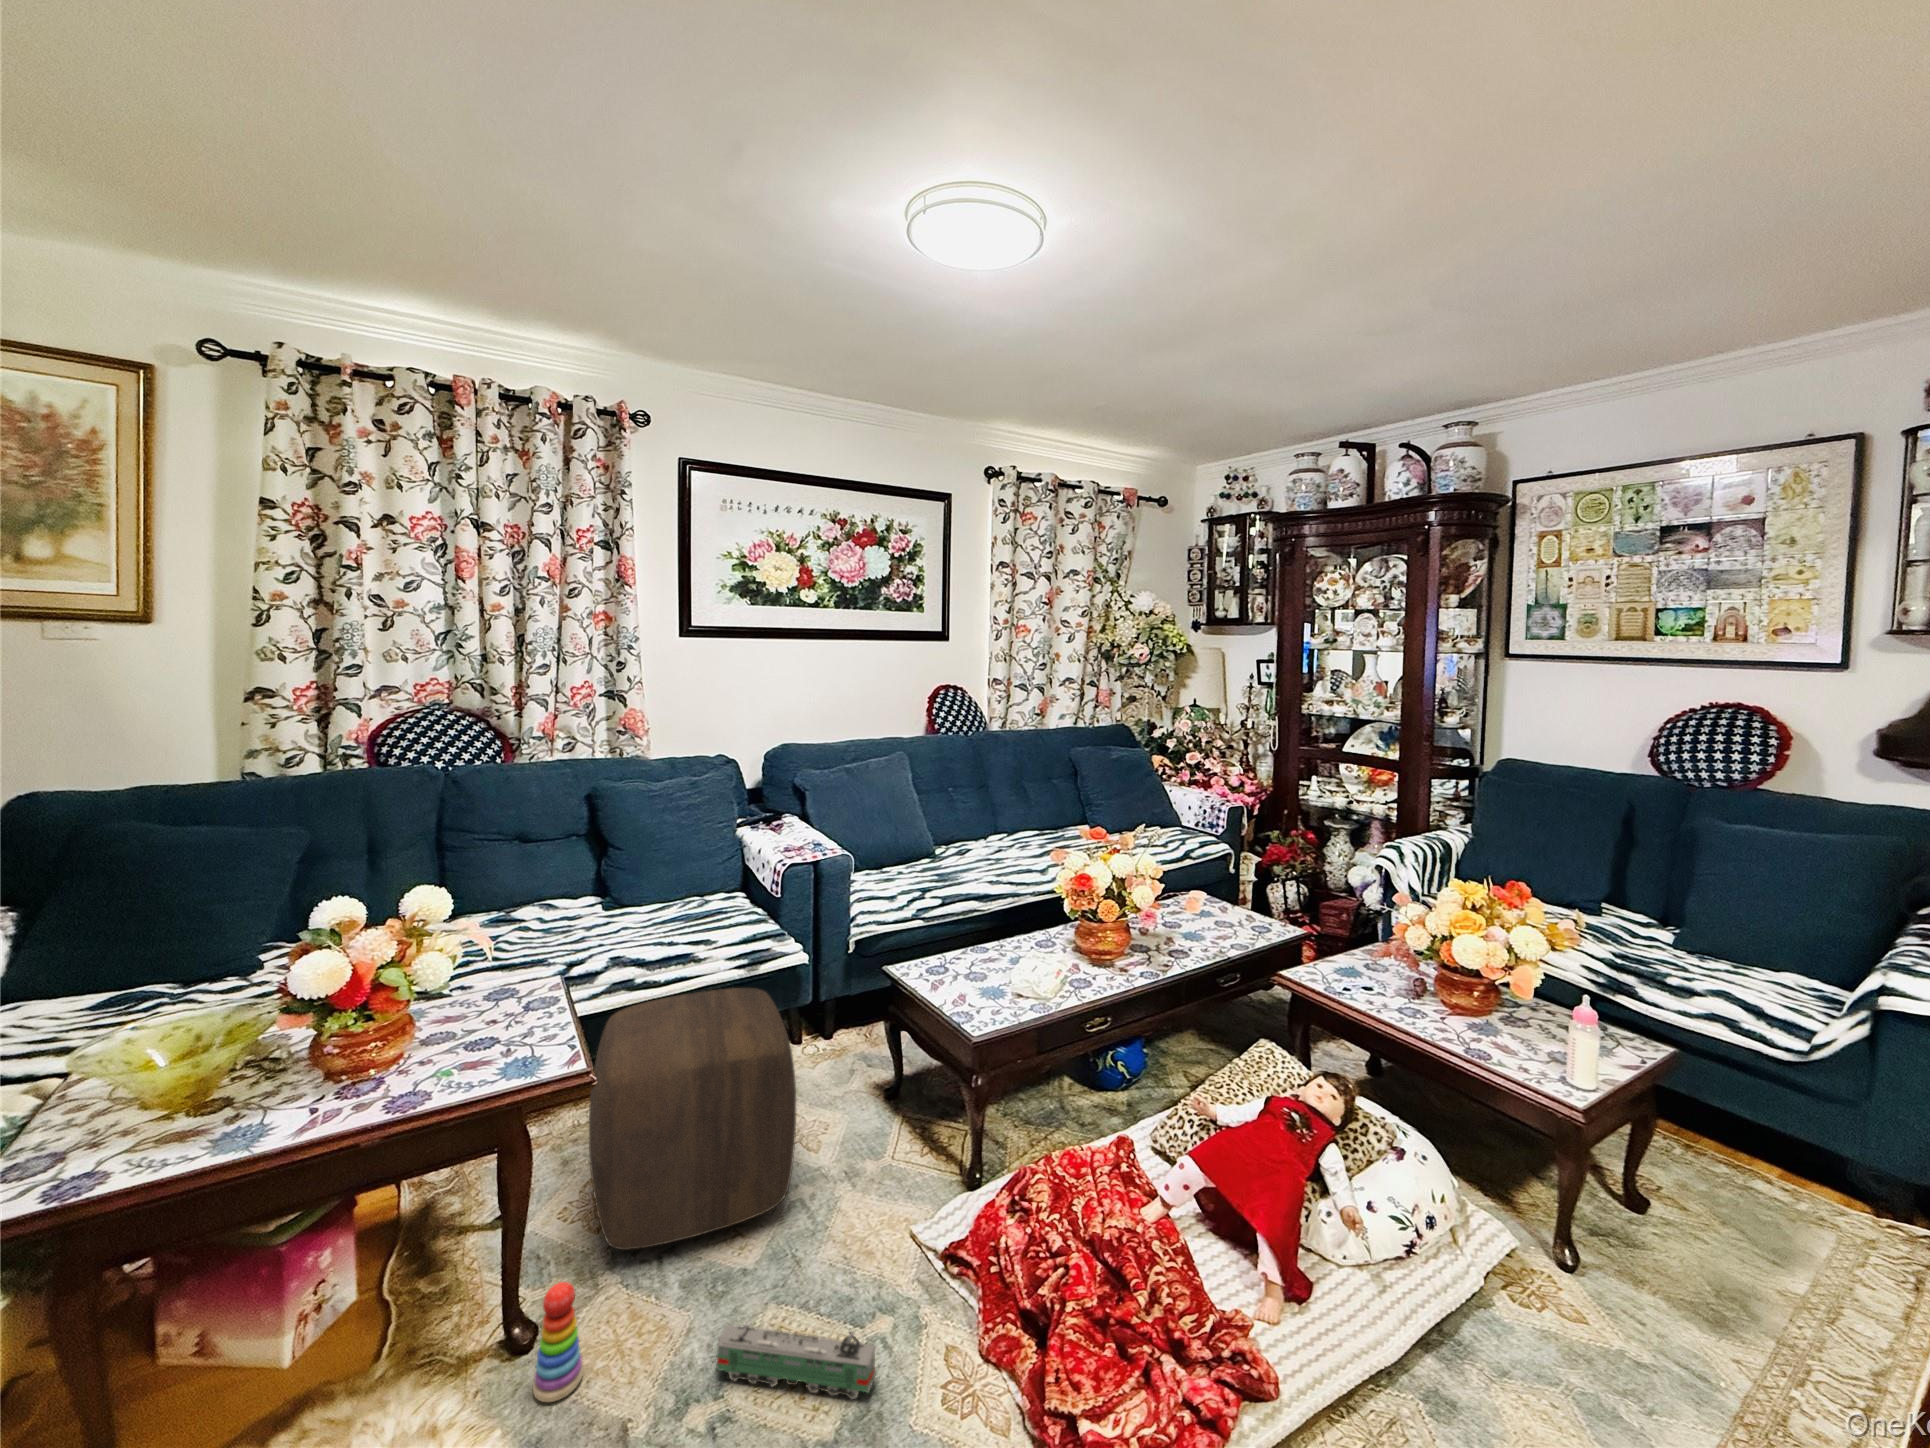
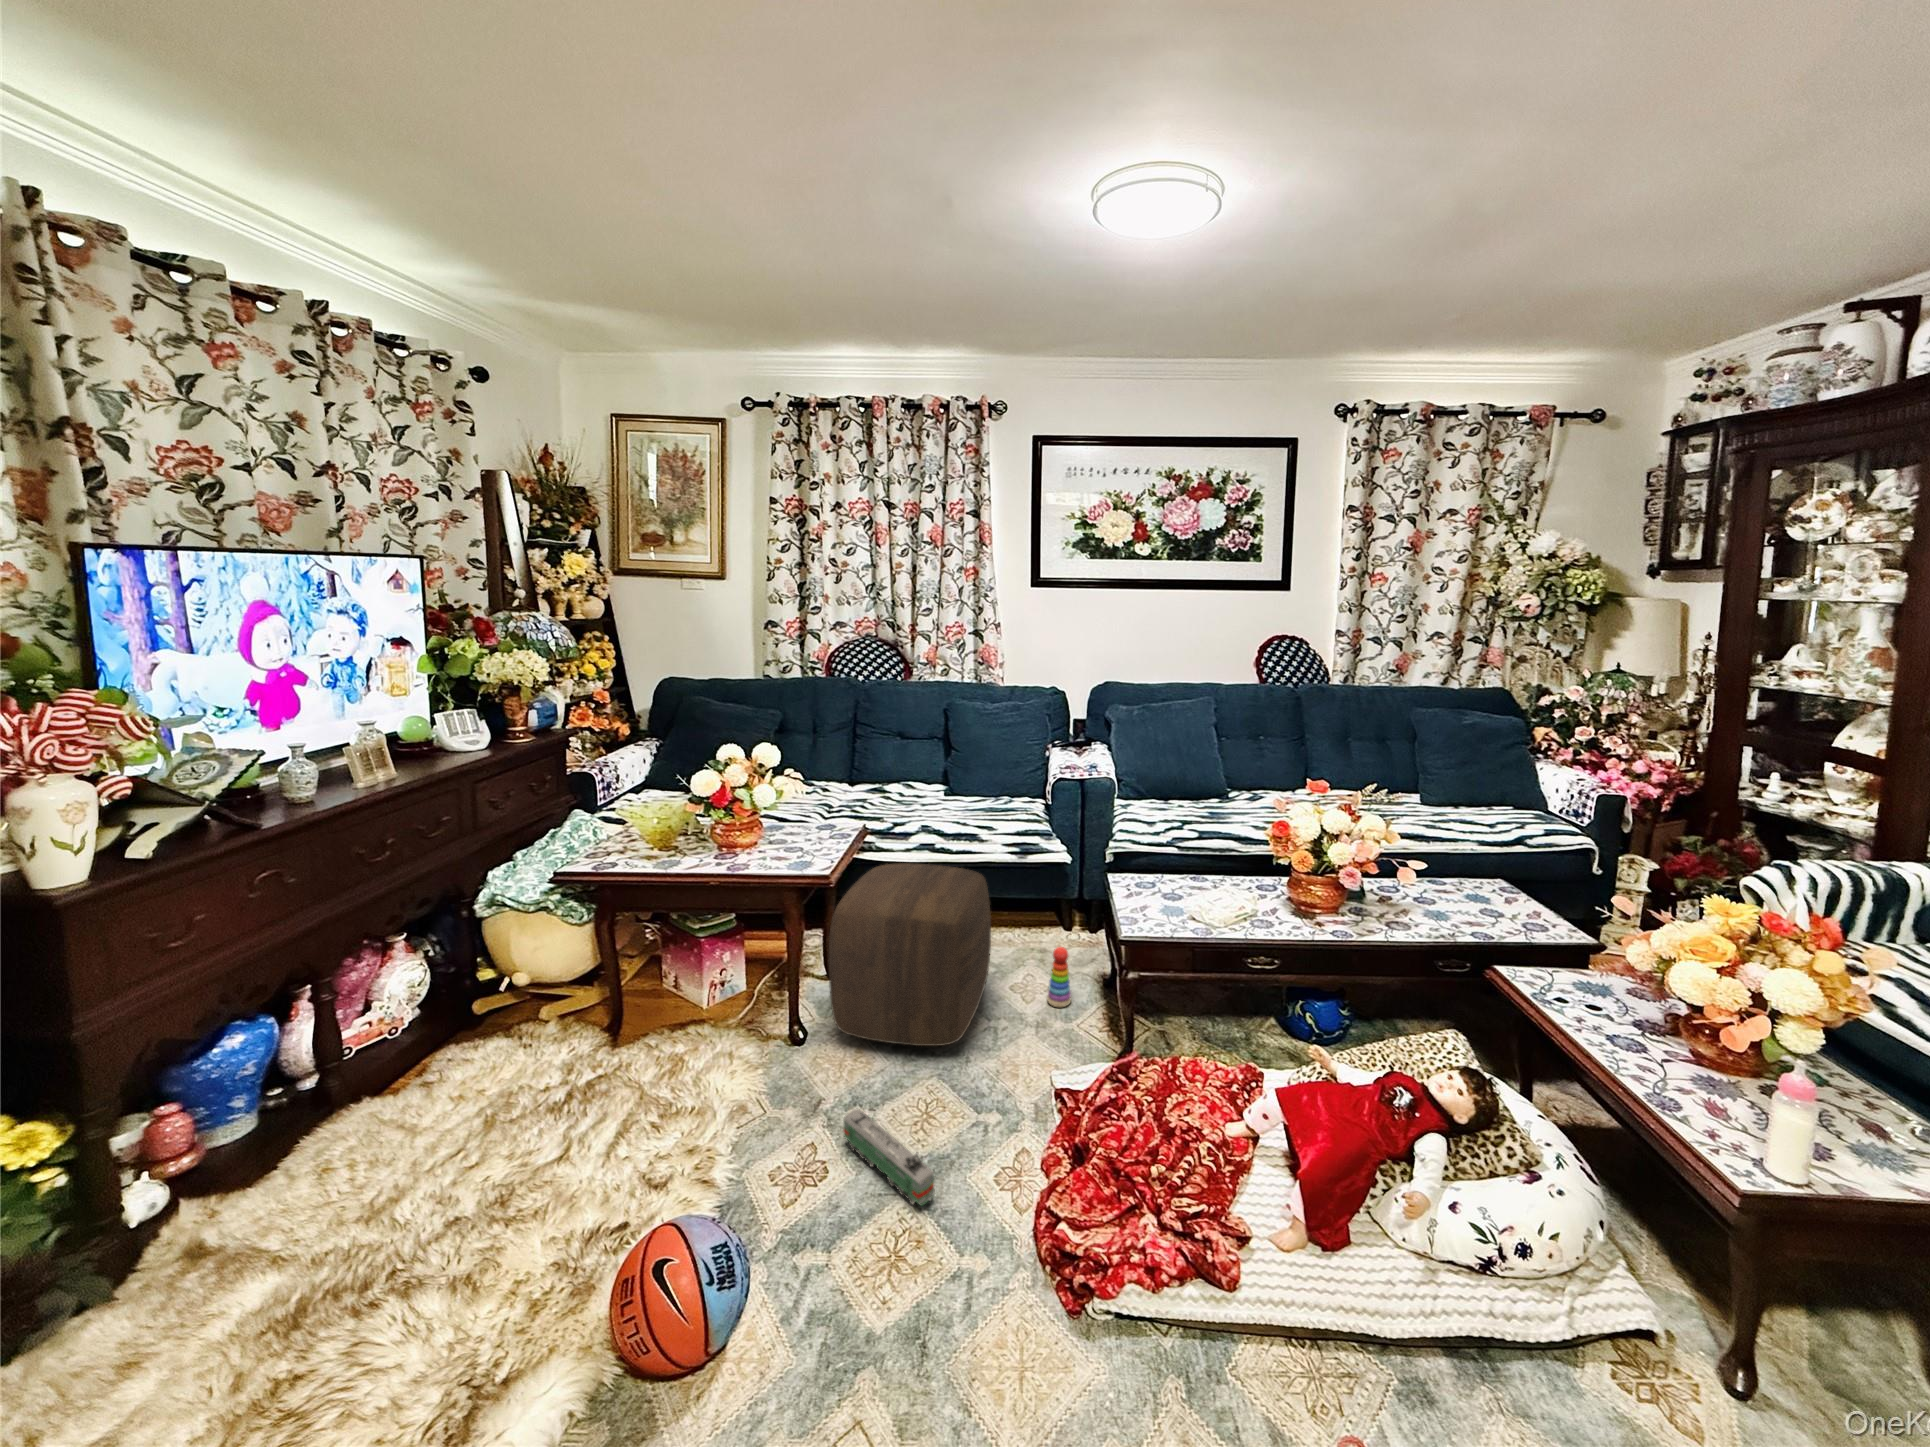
stacking toy: present [533,1282,583,1402] -> present [1047,947,1071,1007]

